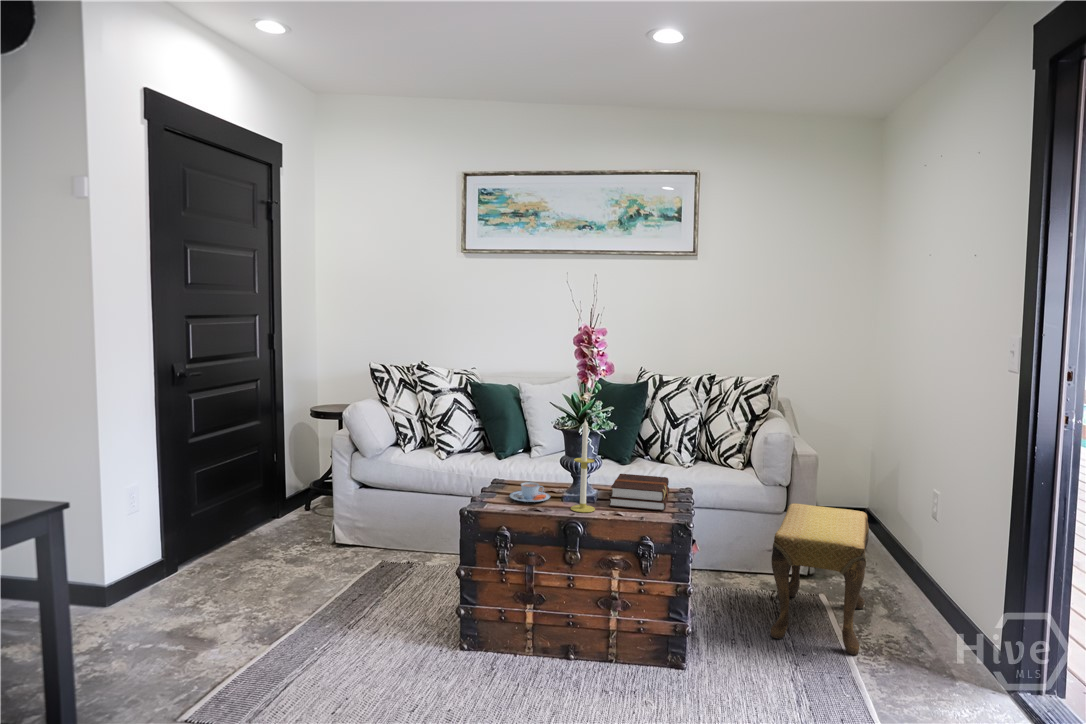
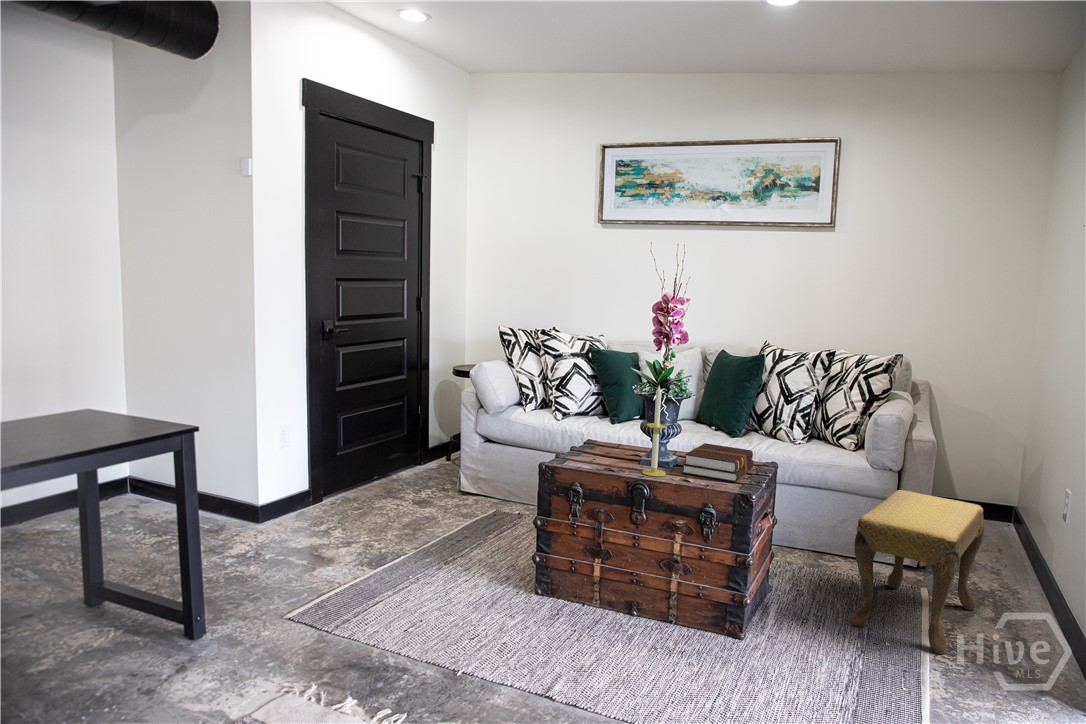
teacup: present [510,482,550,502] -> none [589,444,628,463]

